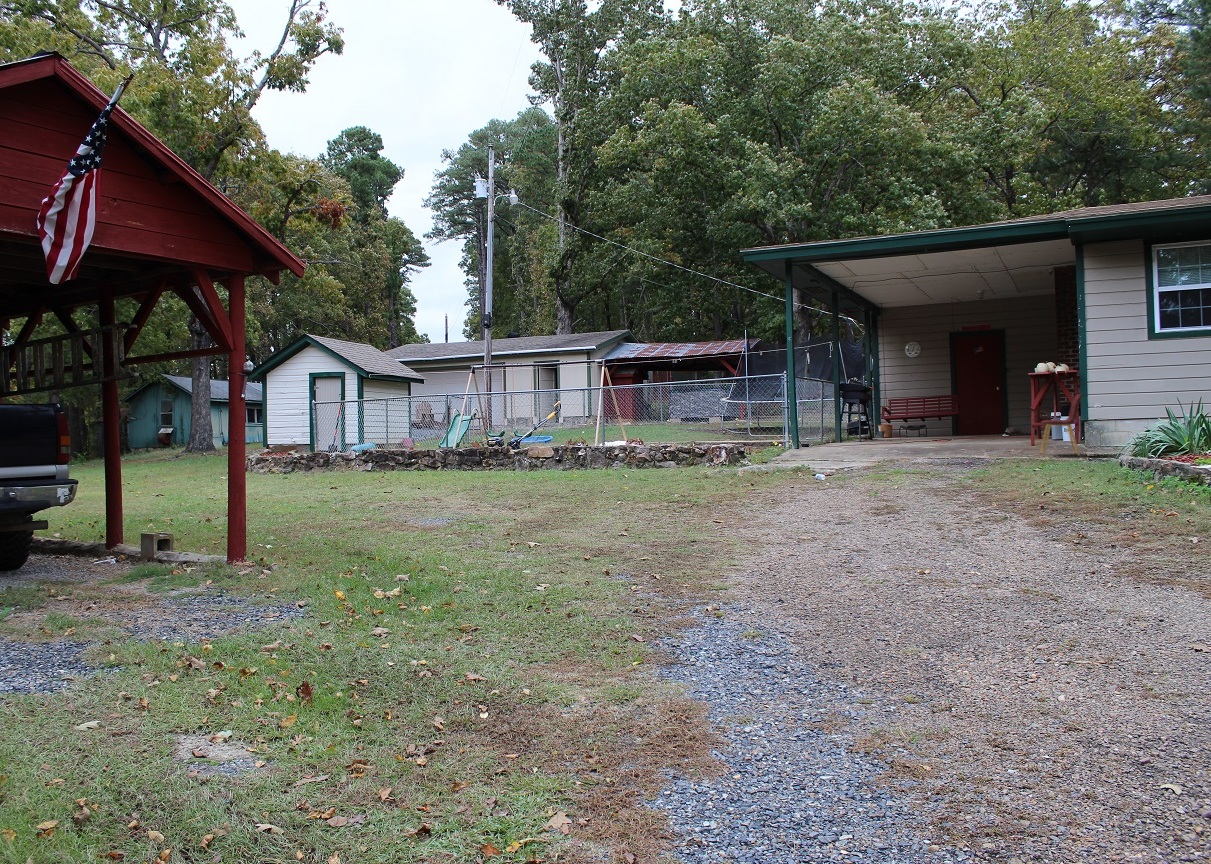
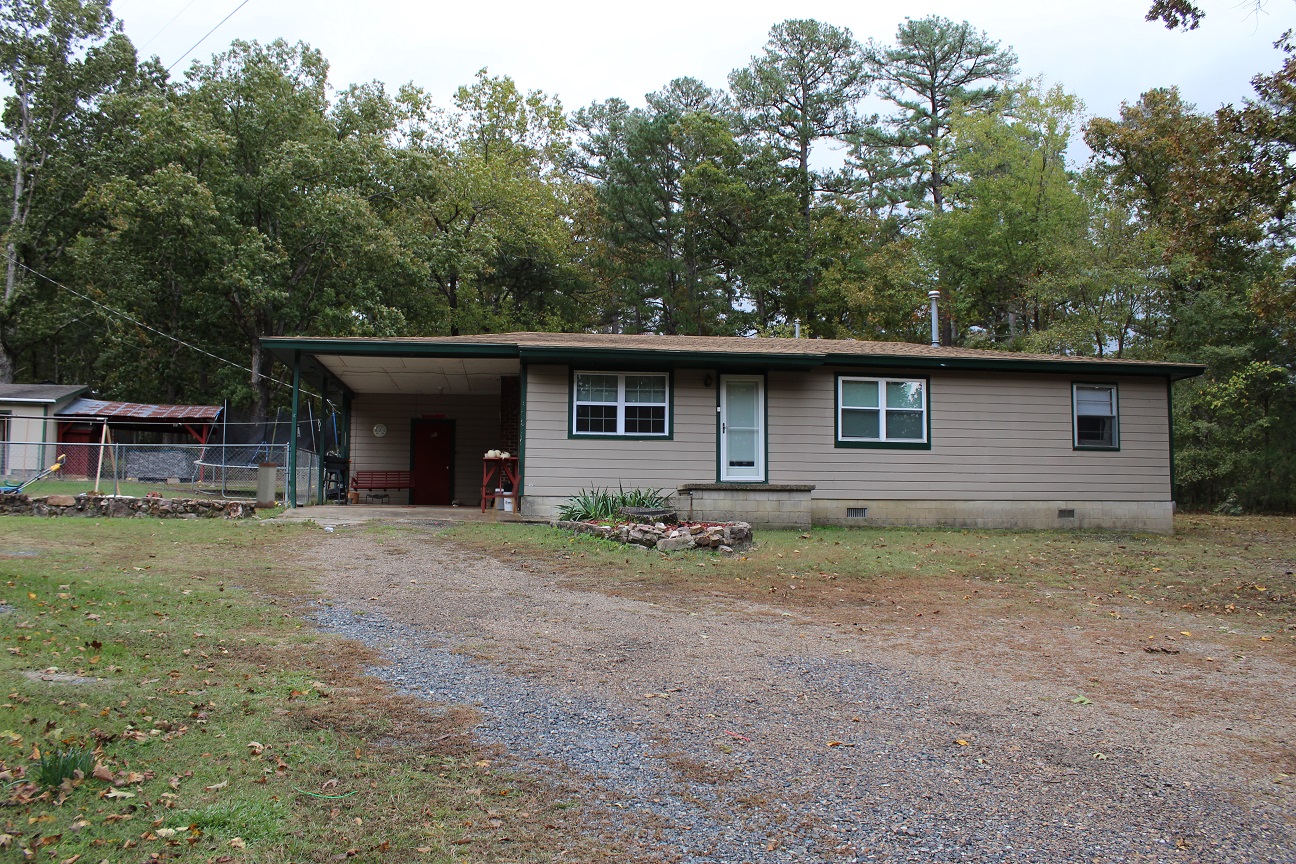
trash can: none [766,397,786,447] -> present [256,462,277,508]

